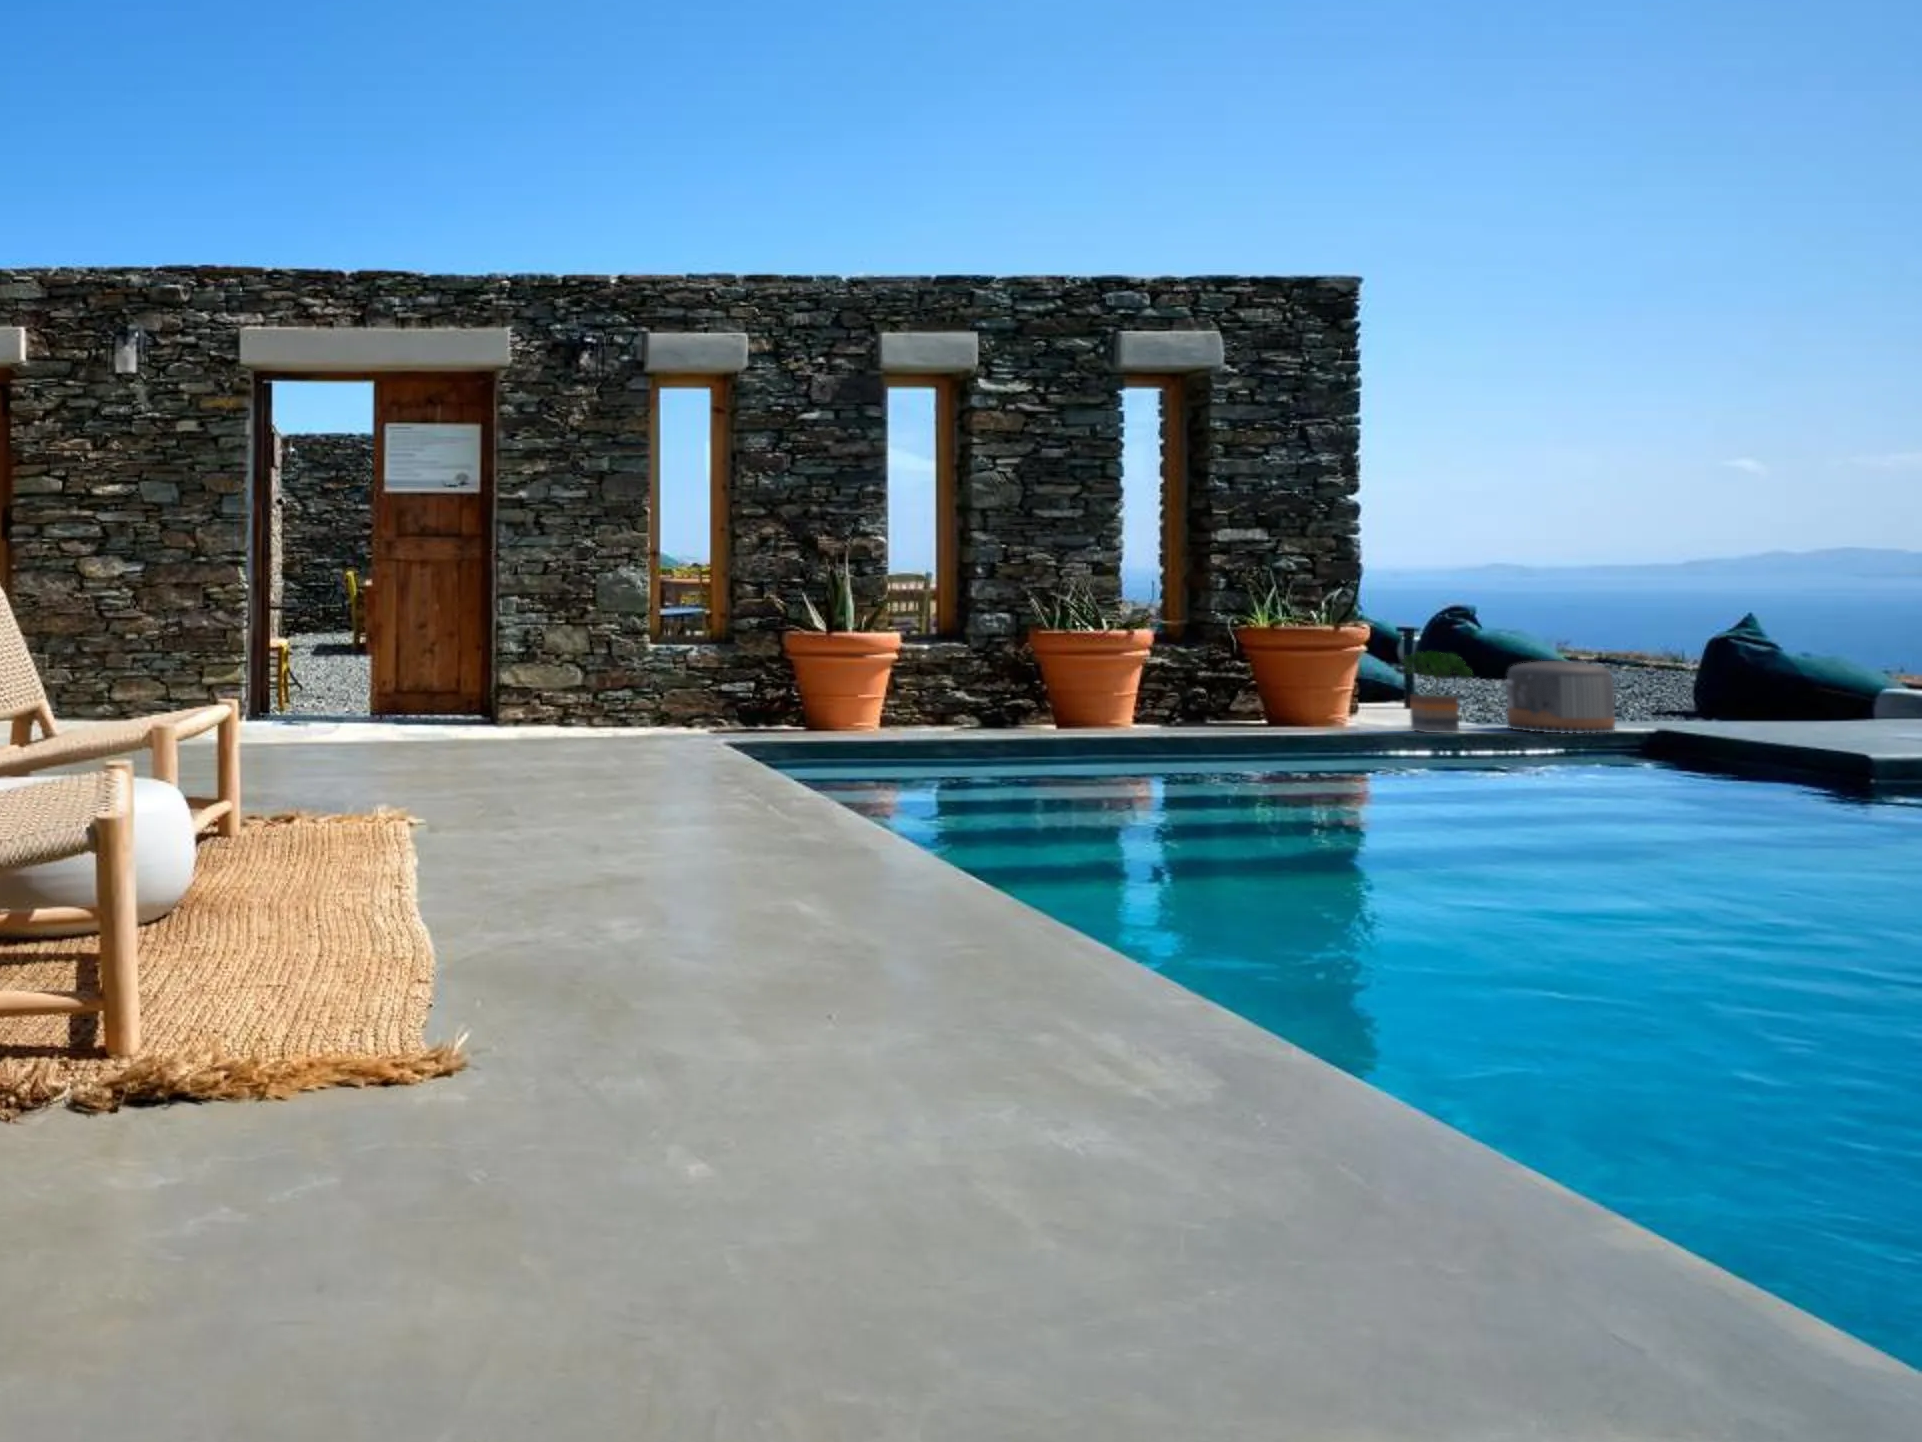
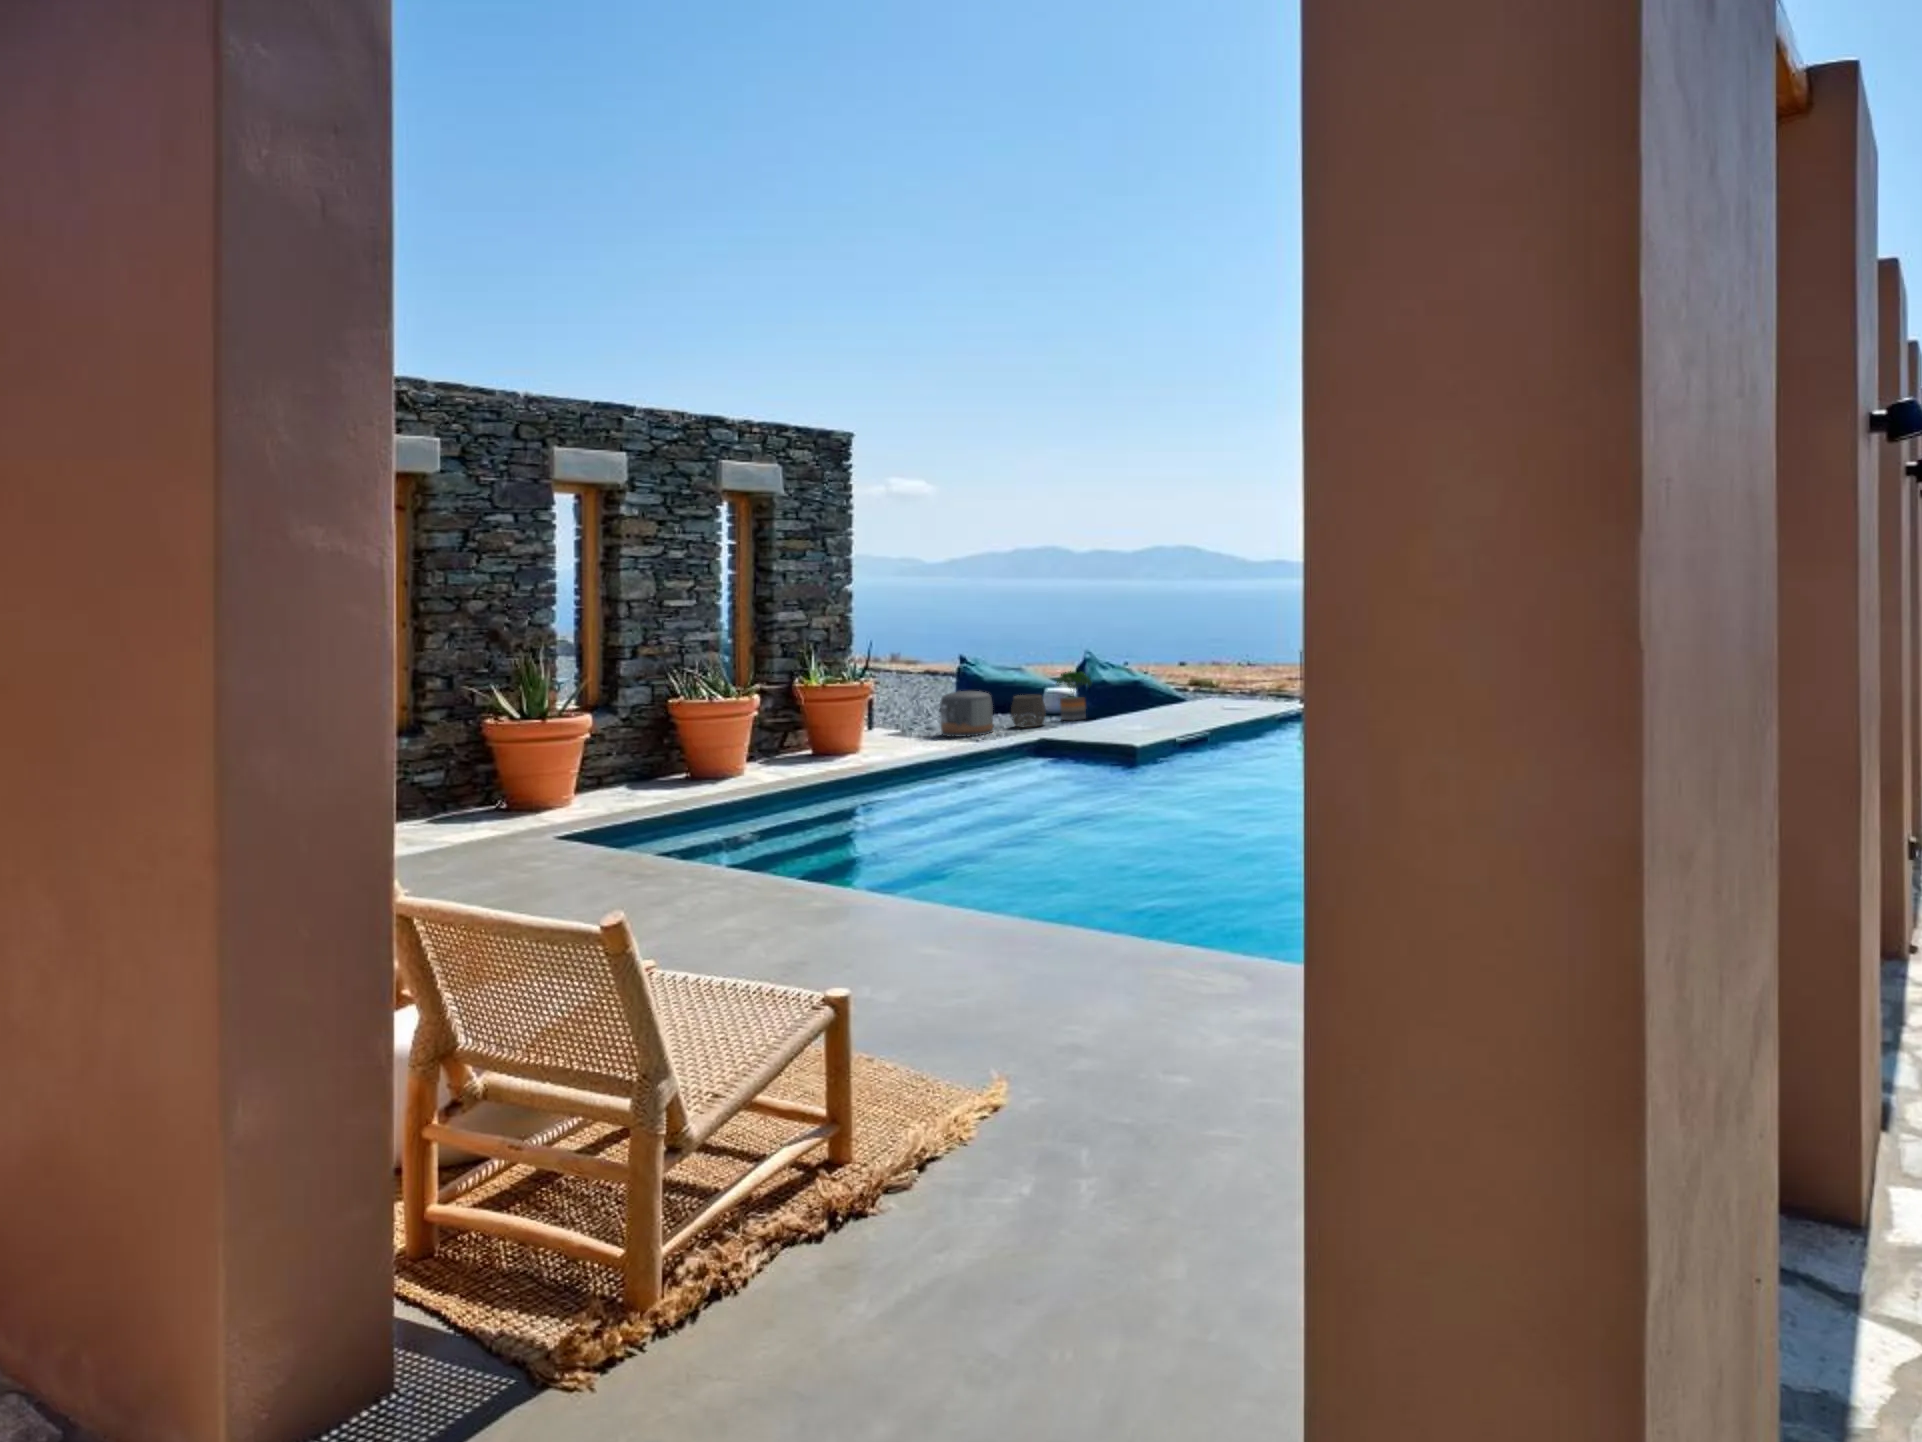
potted tree: present [1403,652,1472,733] -> present [1056,671,1091,720]
woven basket: none [1660,677,1742,733] -> present [1011,695,1046,727]

